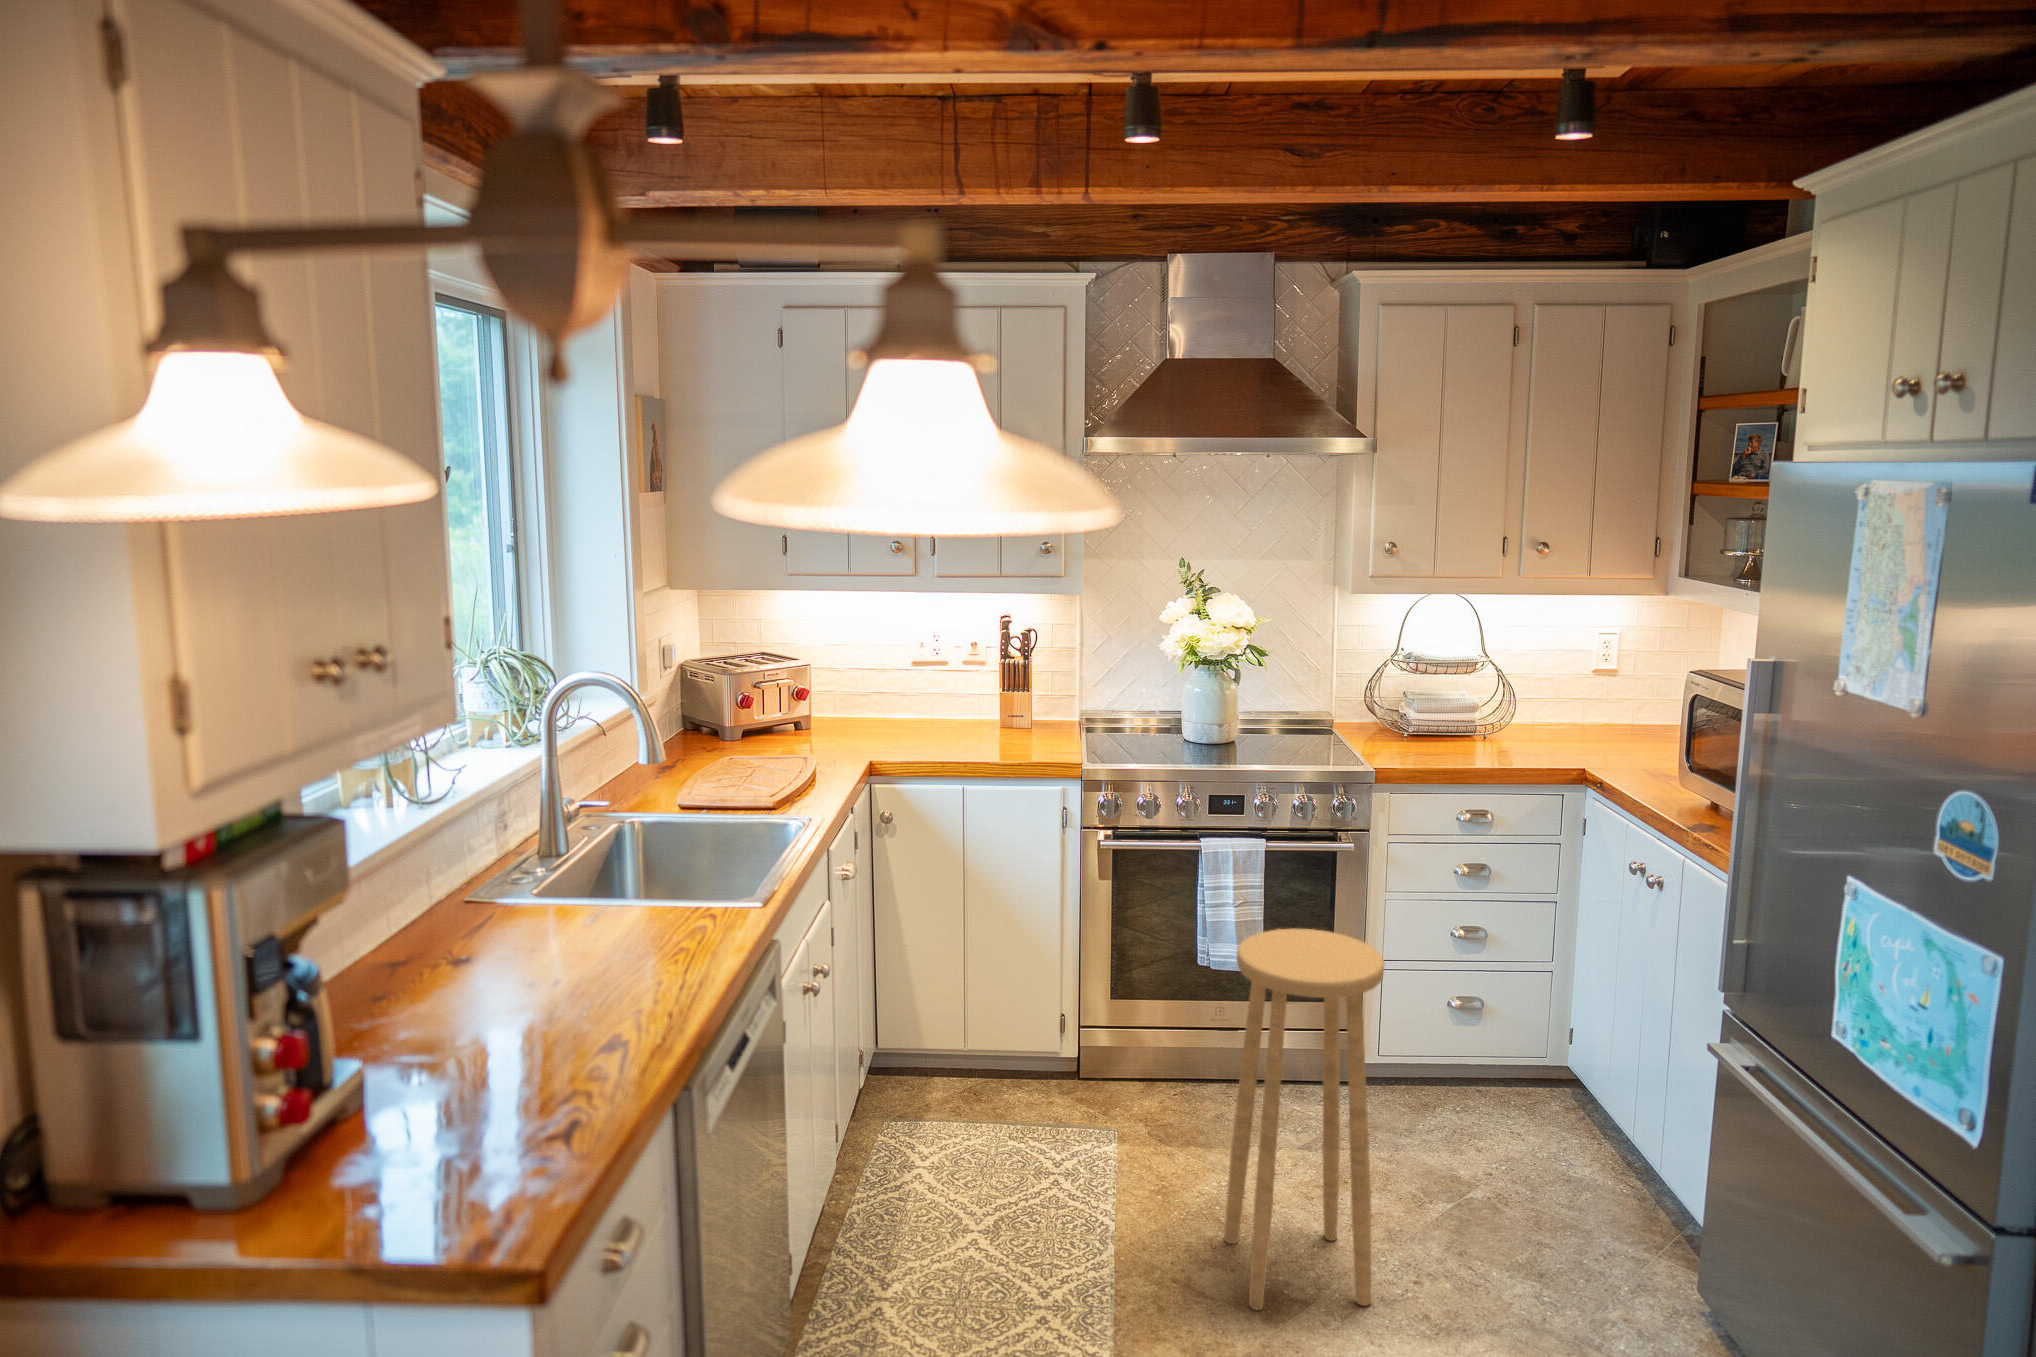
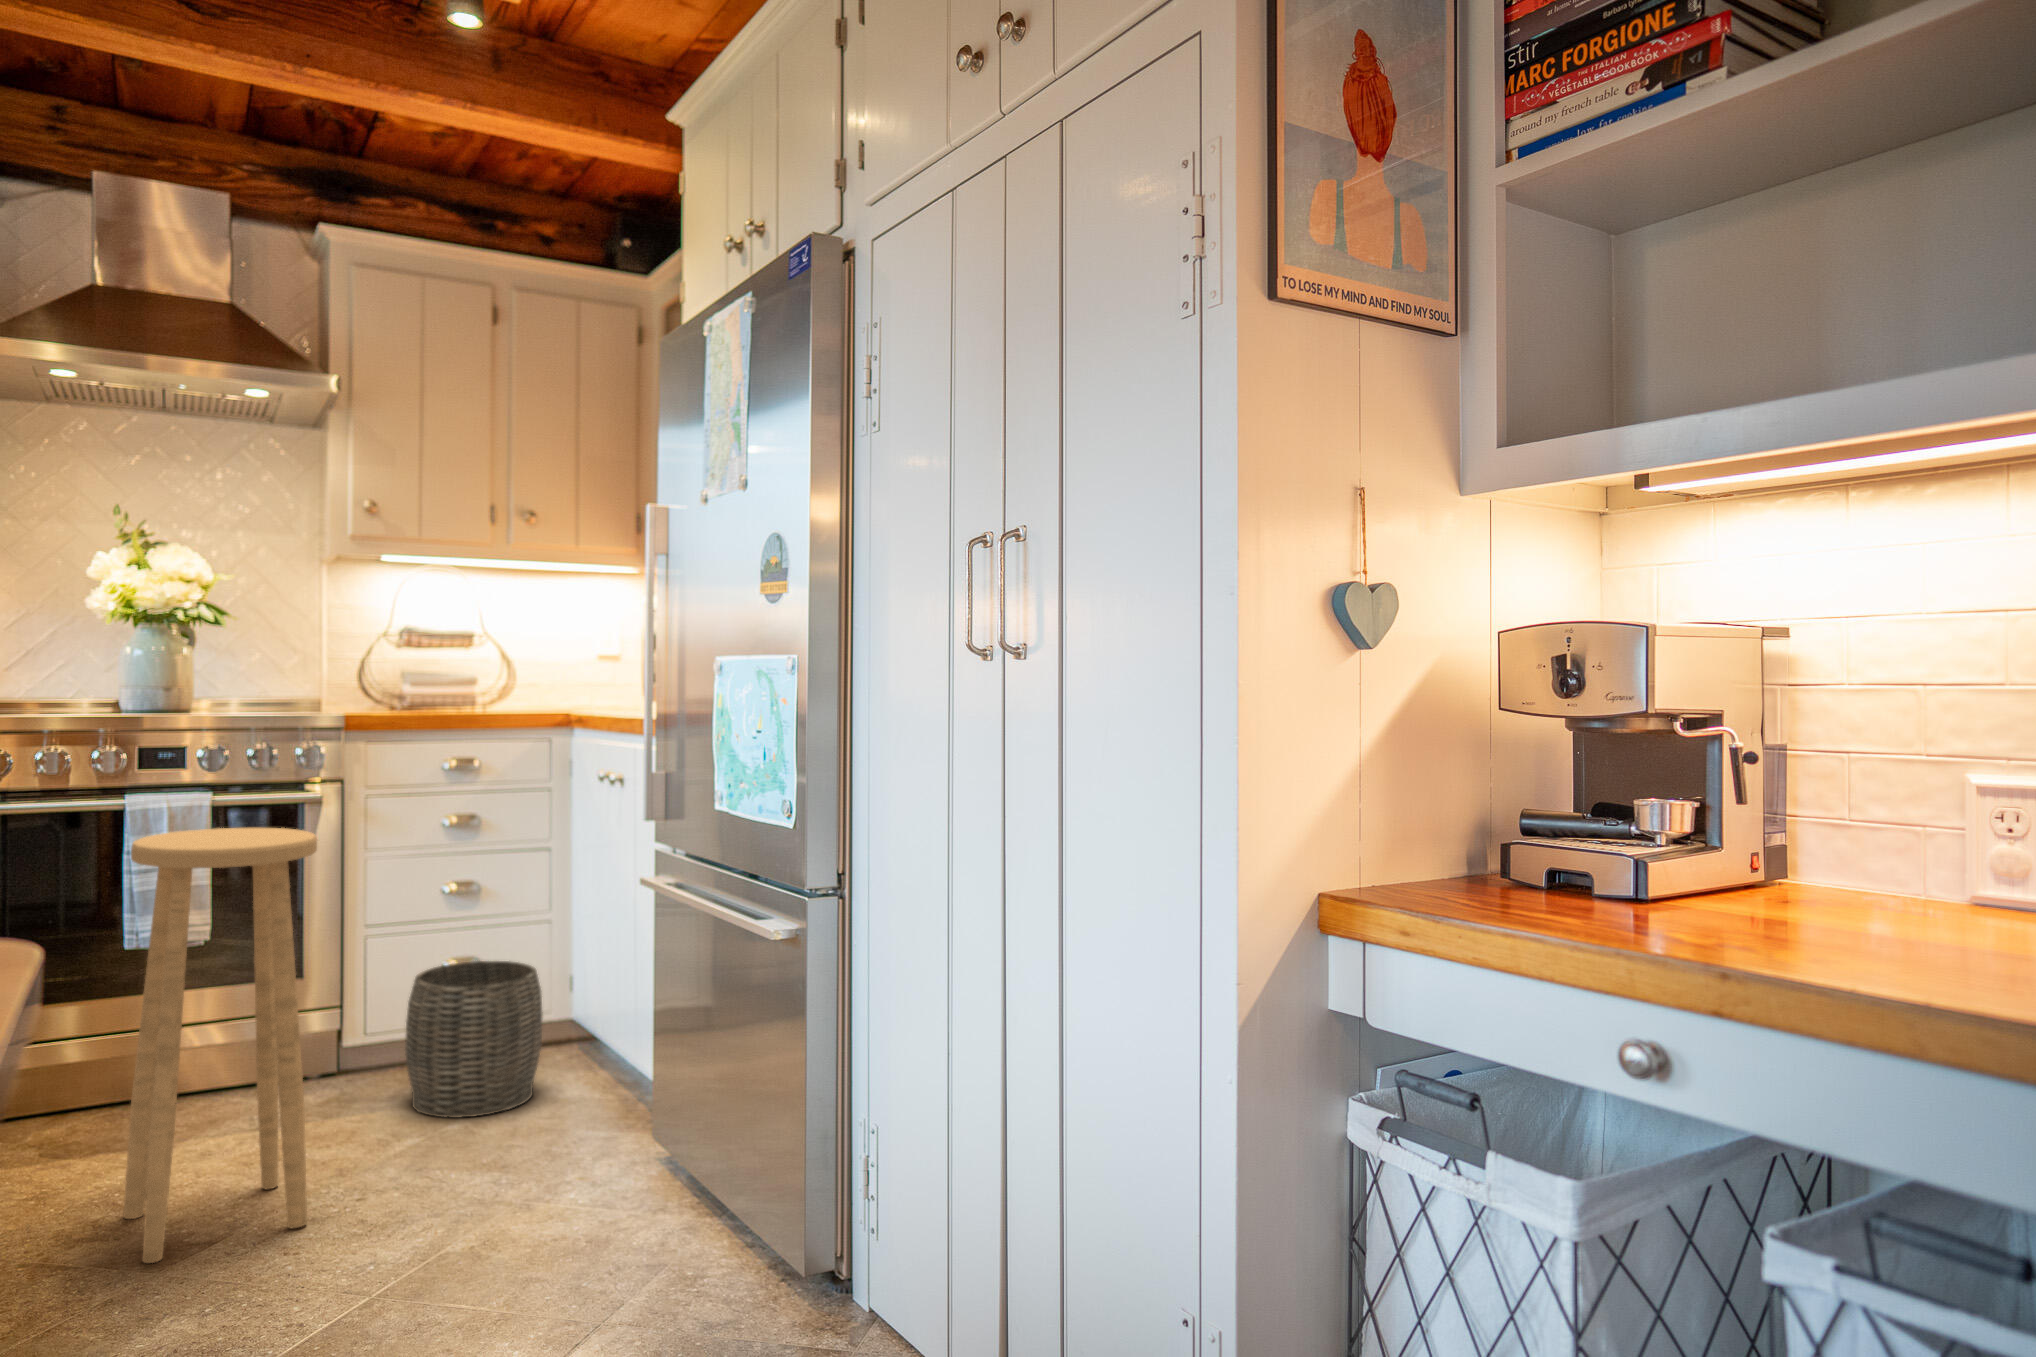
woven basket: none [1428,1022,1561,1190] -> present [405,961,542,1118]

